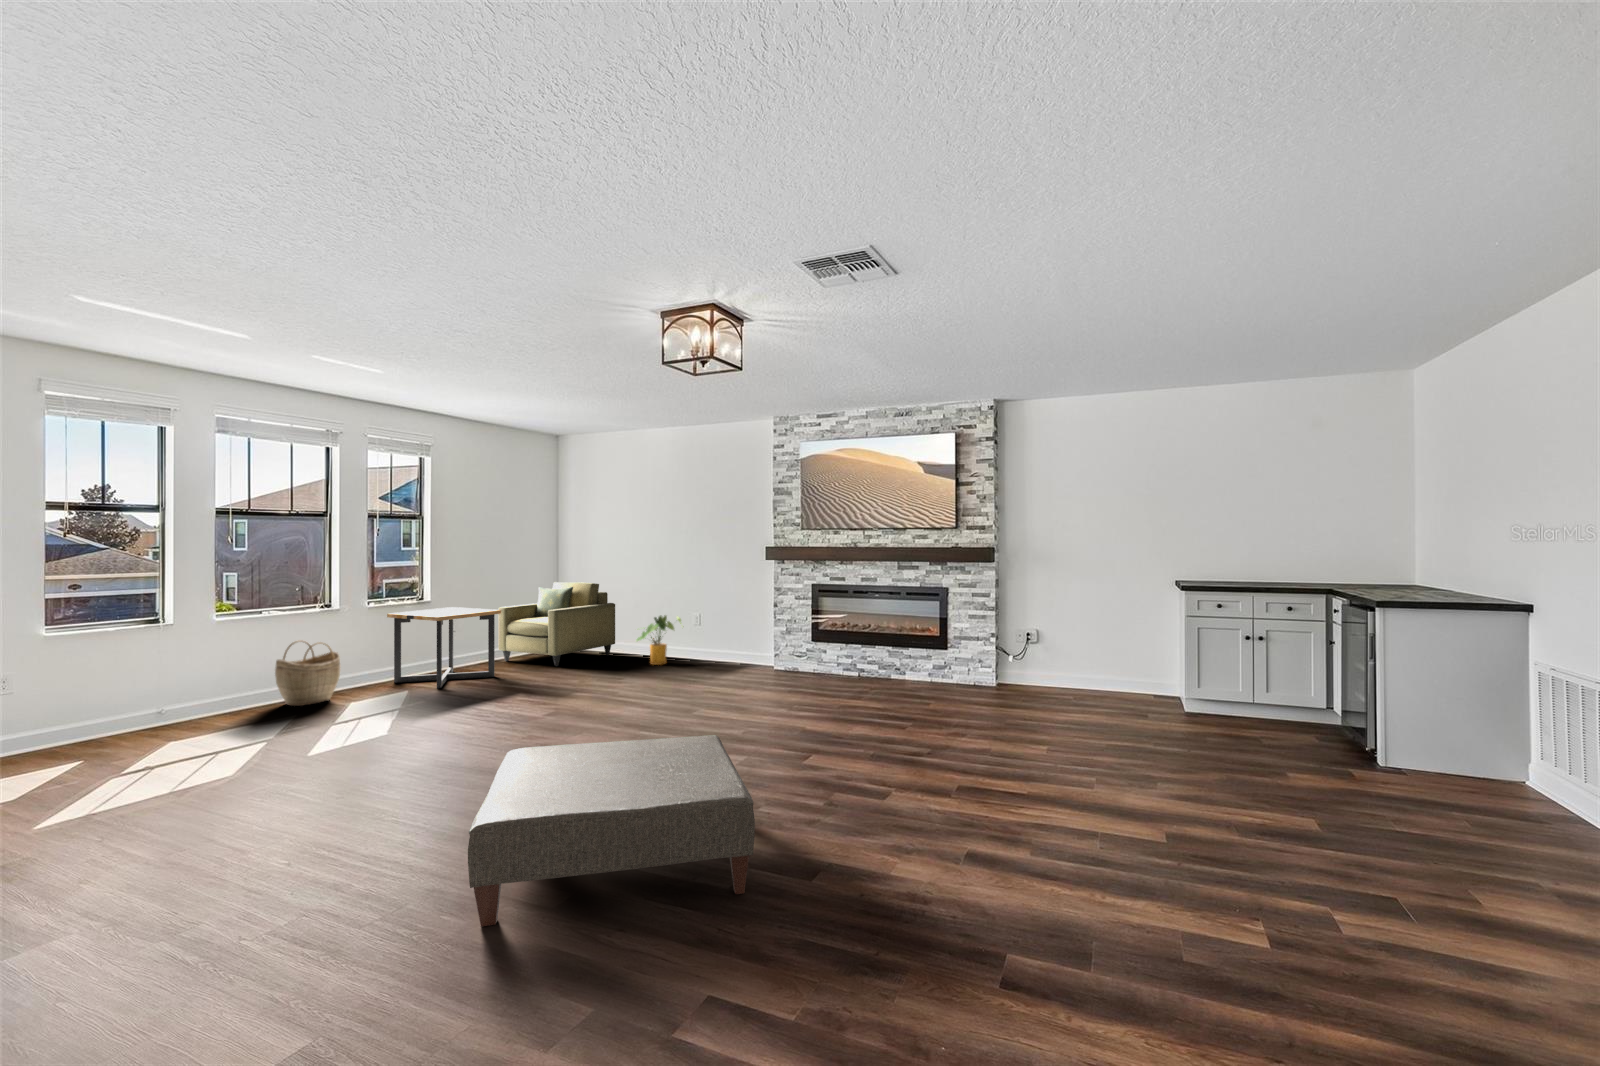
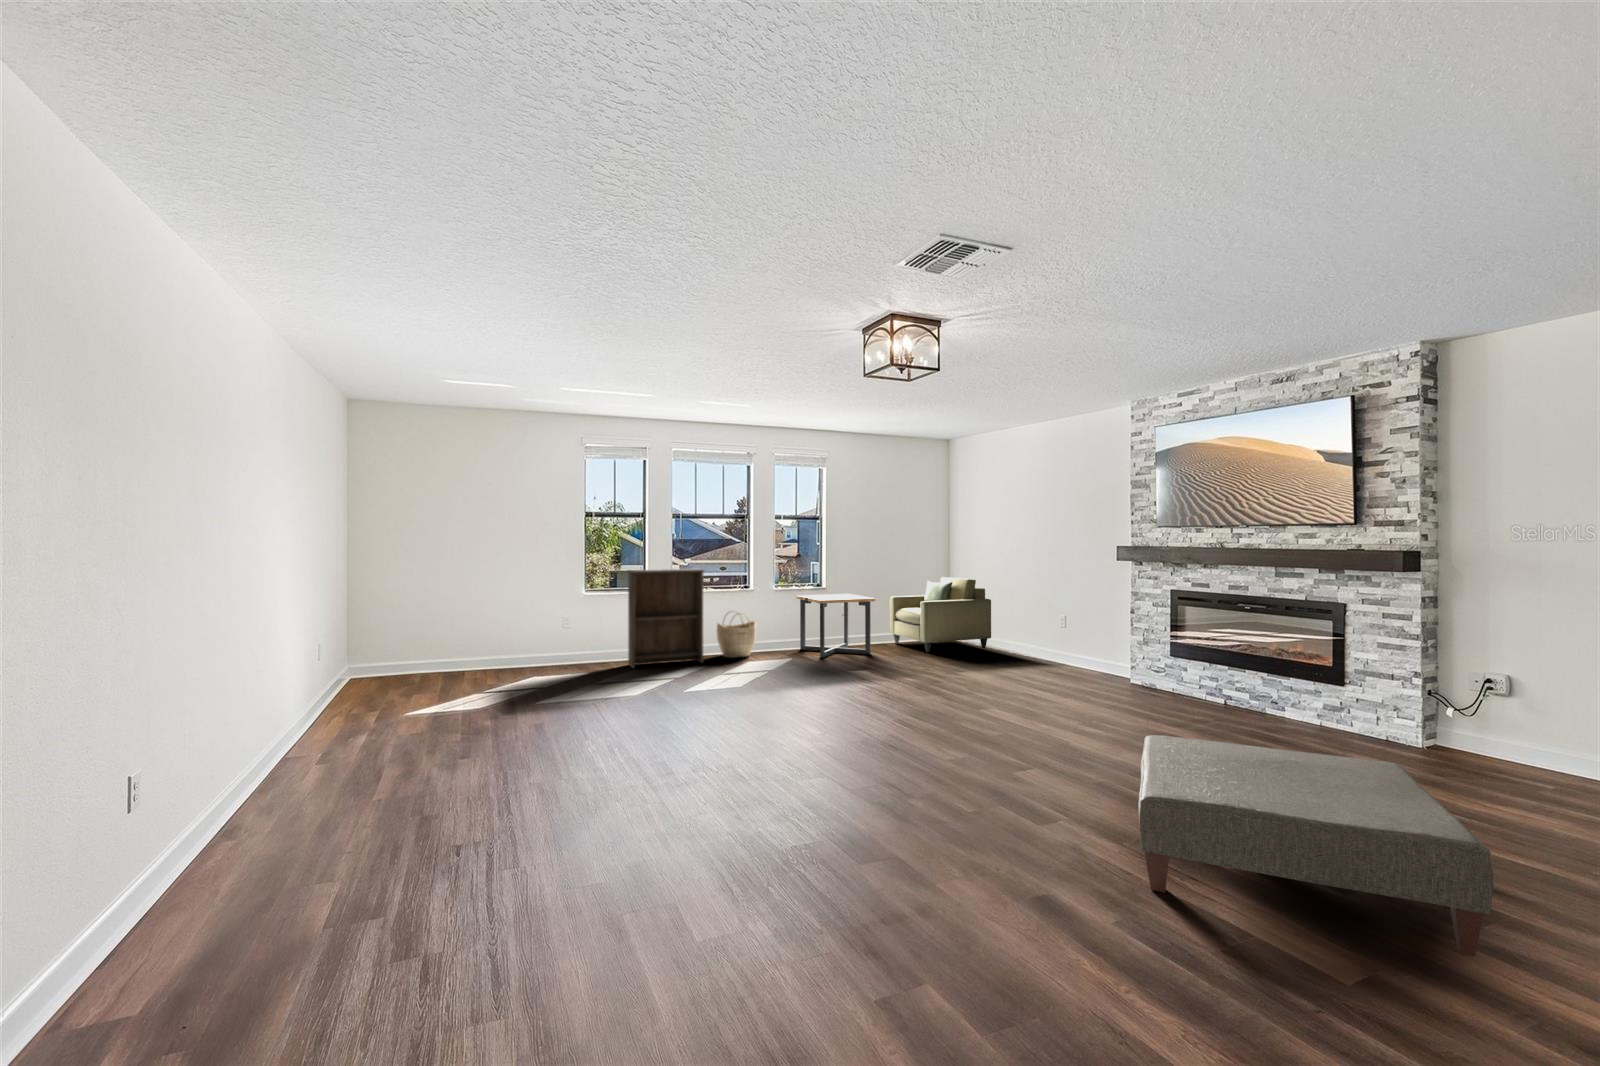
bookshelf: none [125,584,273,744] -> present [627,569,704,668]
house plant: present [637,616,681,665] -> none [995,614,1046,662]
ottoman: present [468,735,755,927] -> present [1138,735,1493,957]

